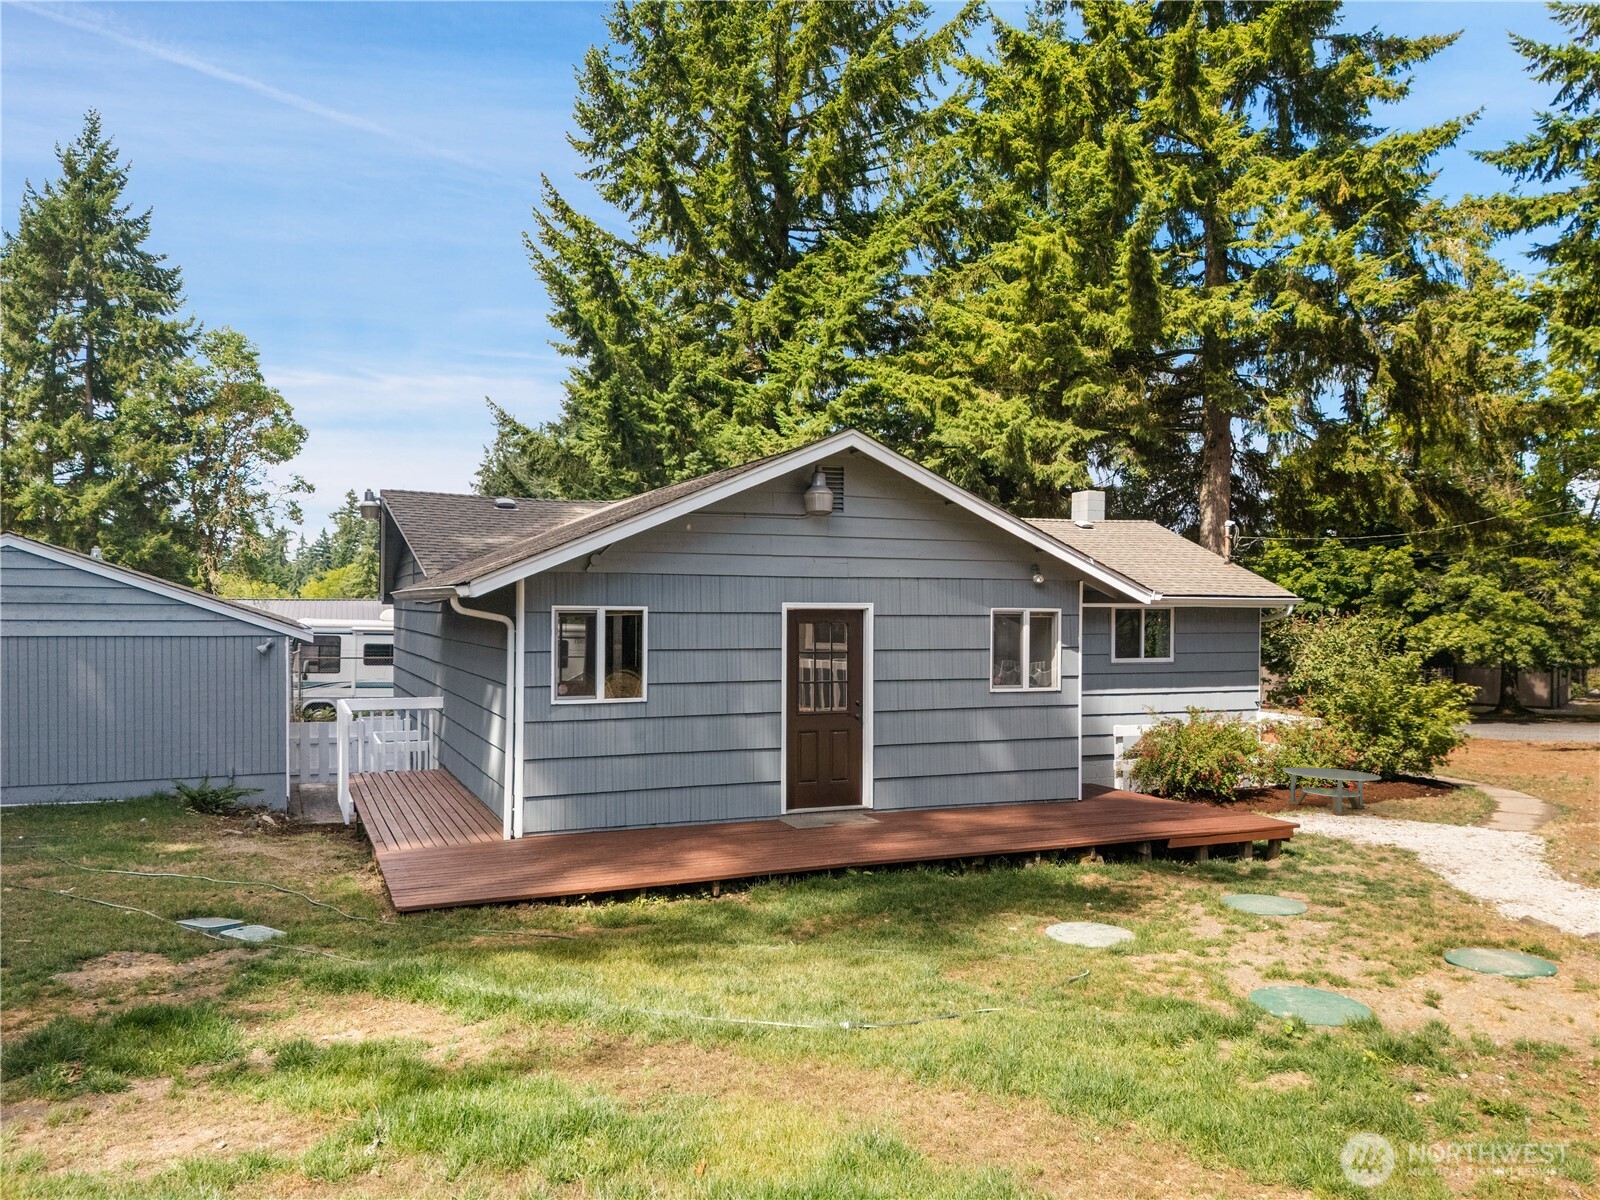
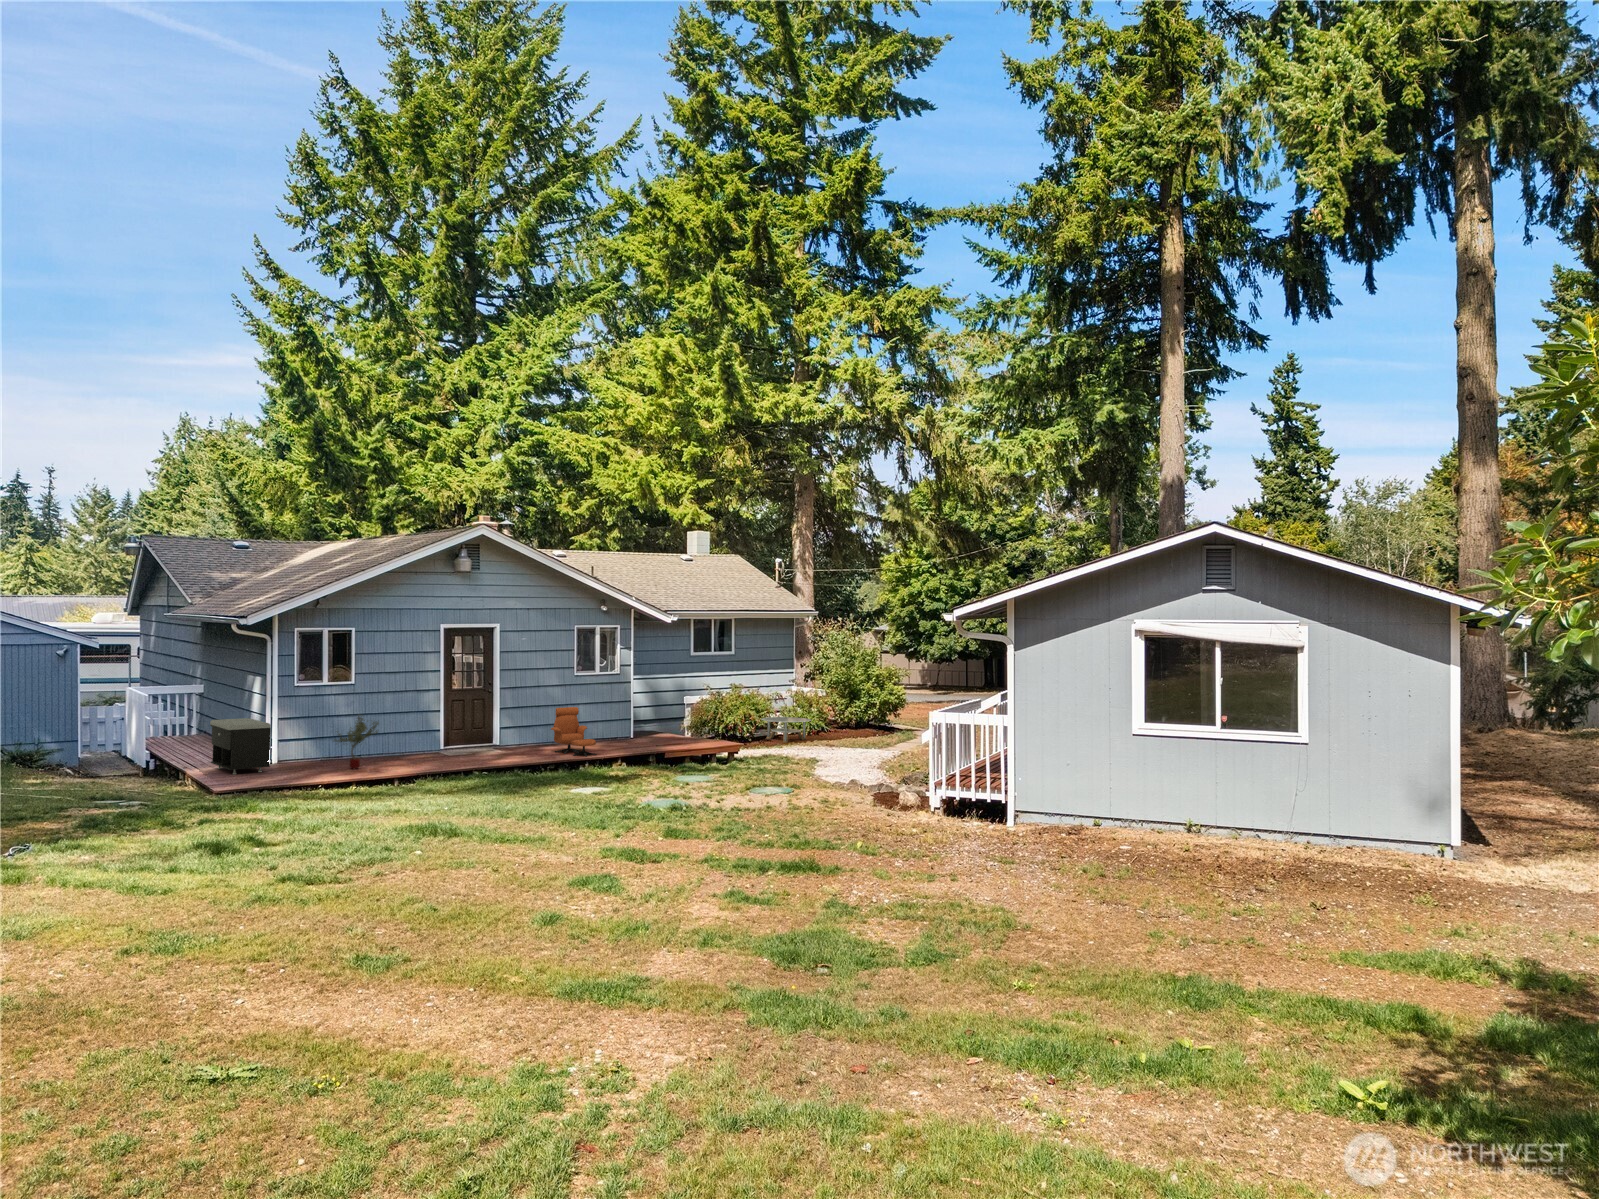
lounge chair: none [958,746,1042,838] -> present [551,707,596,756]
storage bench: none [424,755,512,858] -> present [210,718,271,774]
potted tree: none [610,755,688,854] -> present [334,715,379,769]

